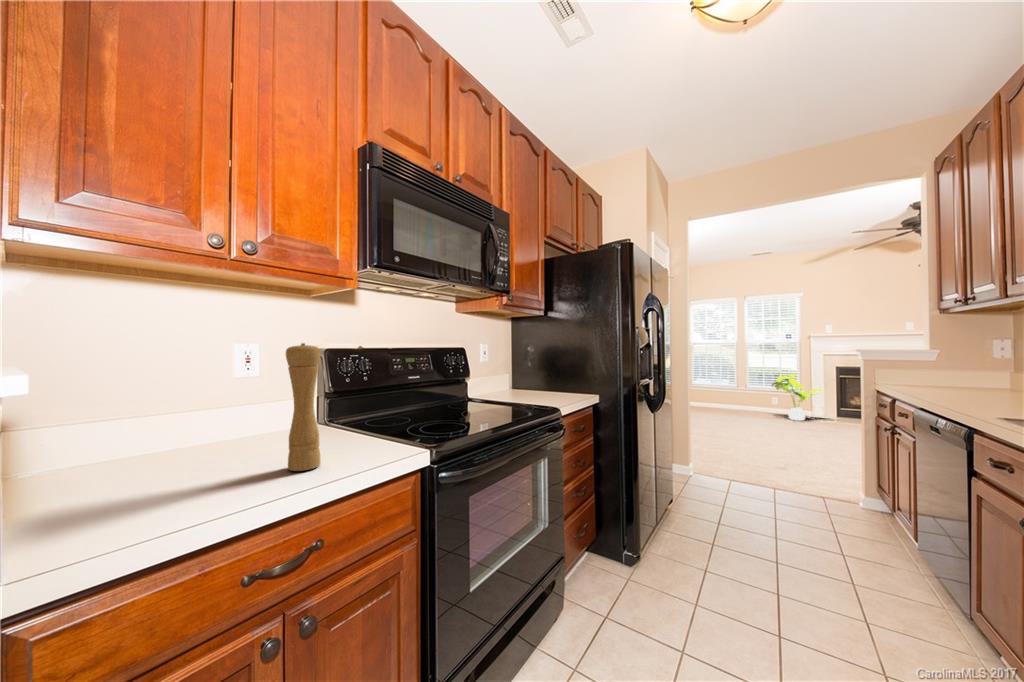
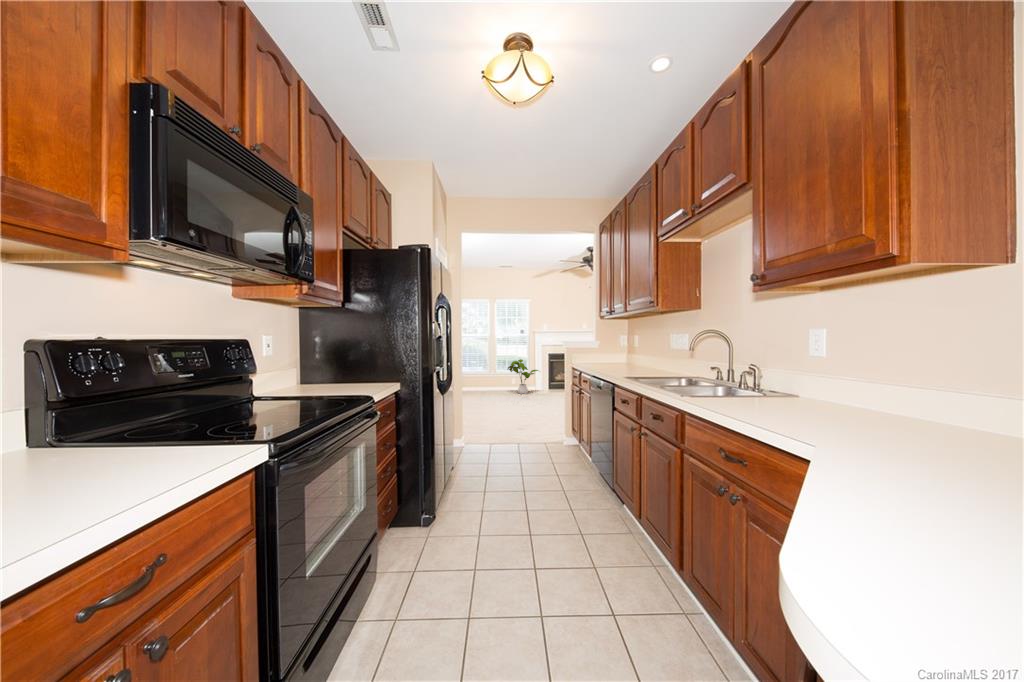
pepper mill: present [286,343,321,471] -> none [62,331,125,495]

